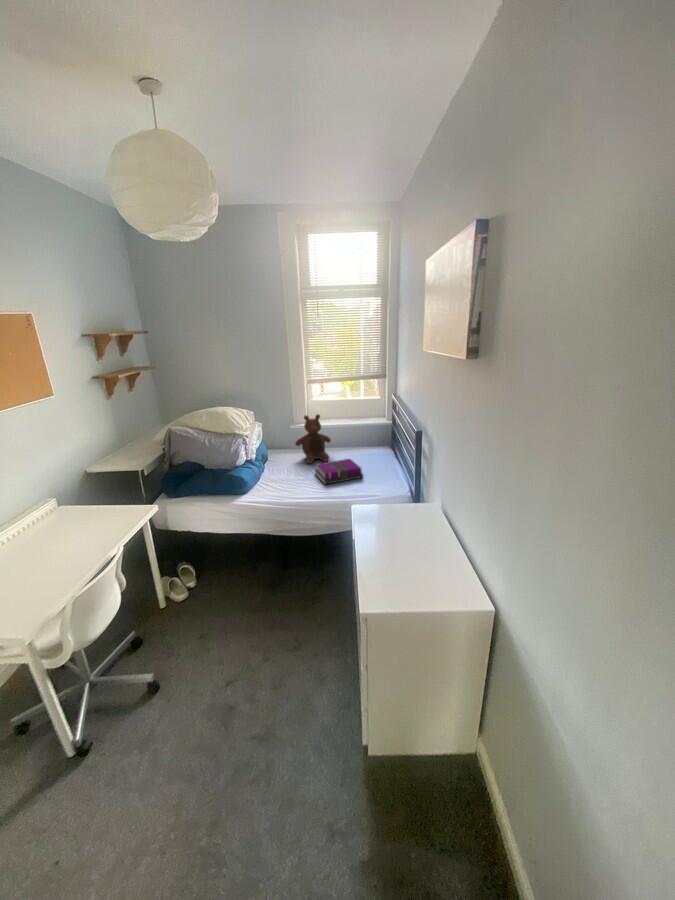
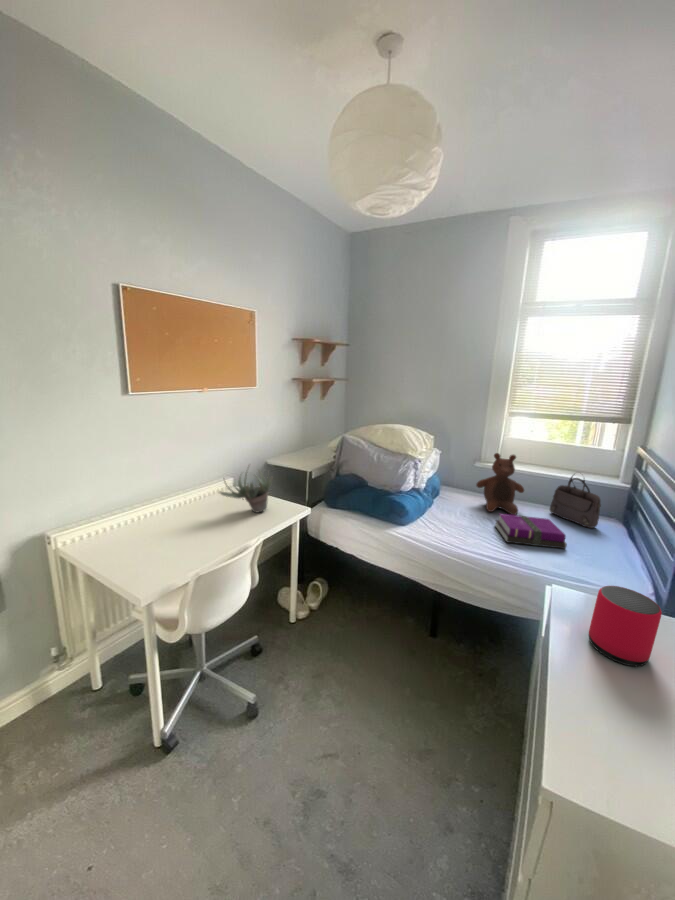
handbag: none [350,419,381,458] -> present [550,476,601,528]
succulent plant: none [54,480,113,524] -> present [220,470,273,513]
speaker: none [376,496,406,540] -> present [589,586,662,666]

